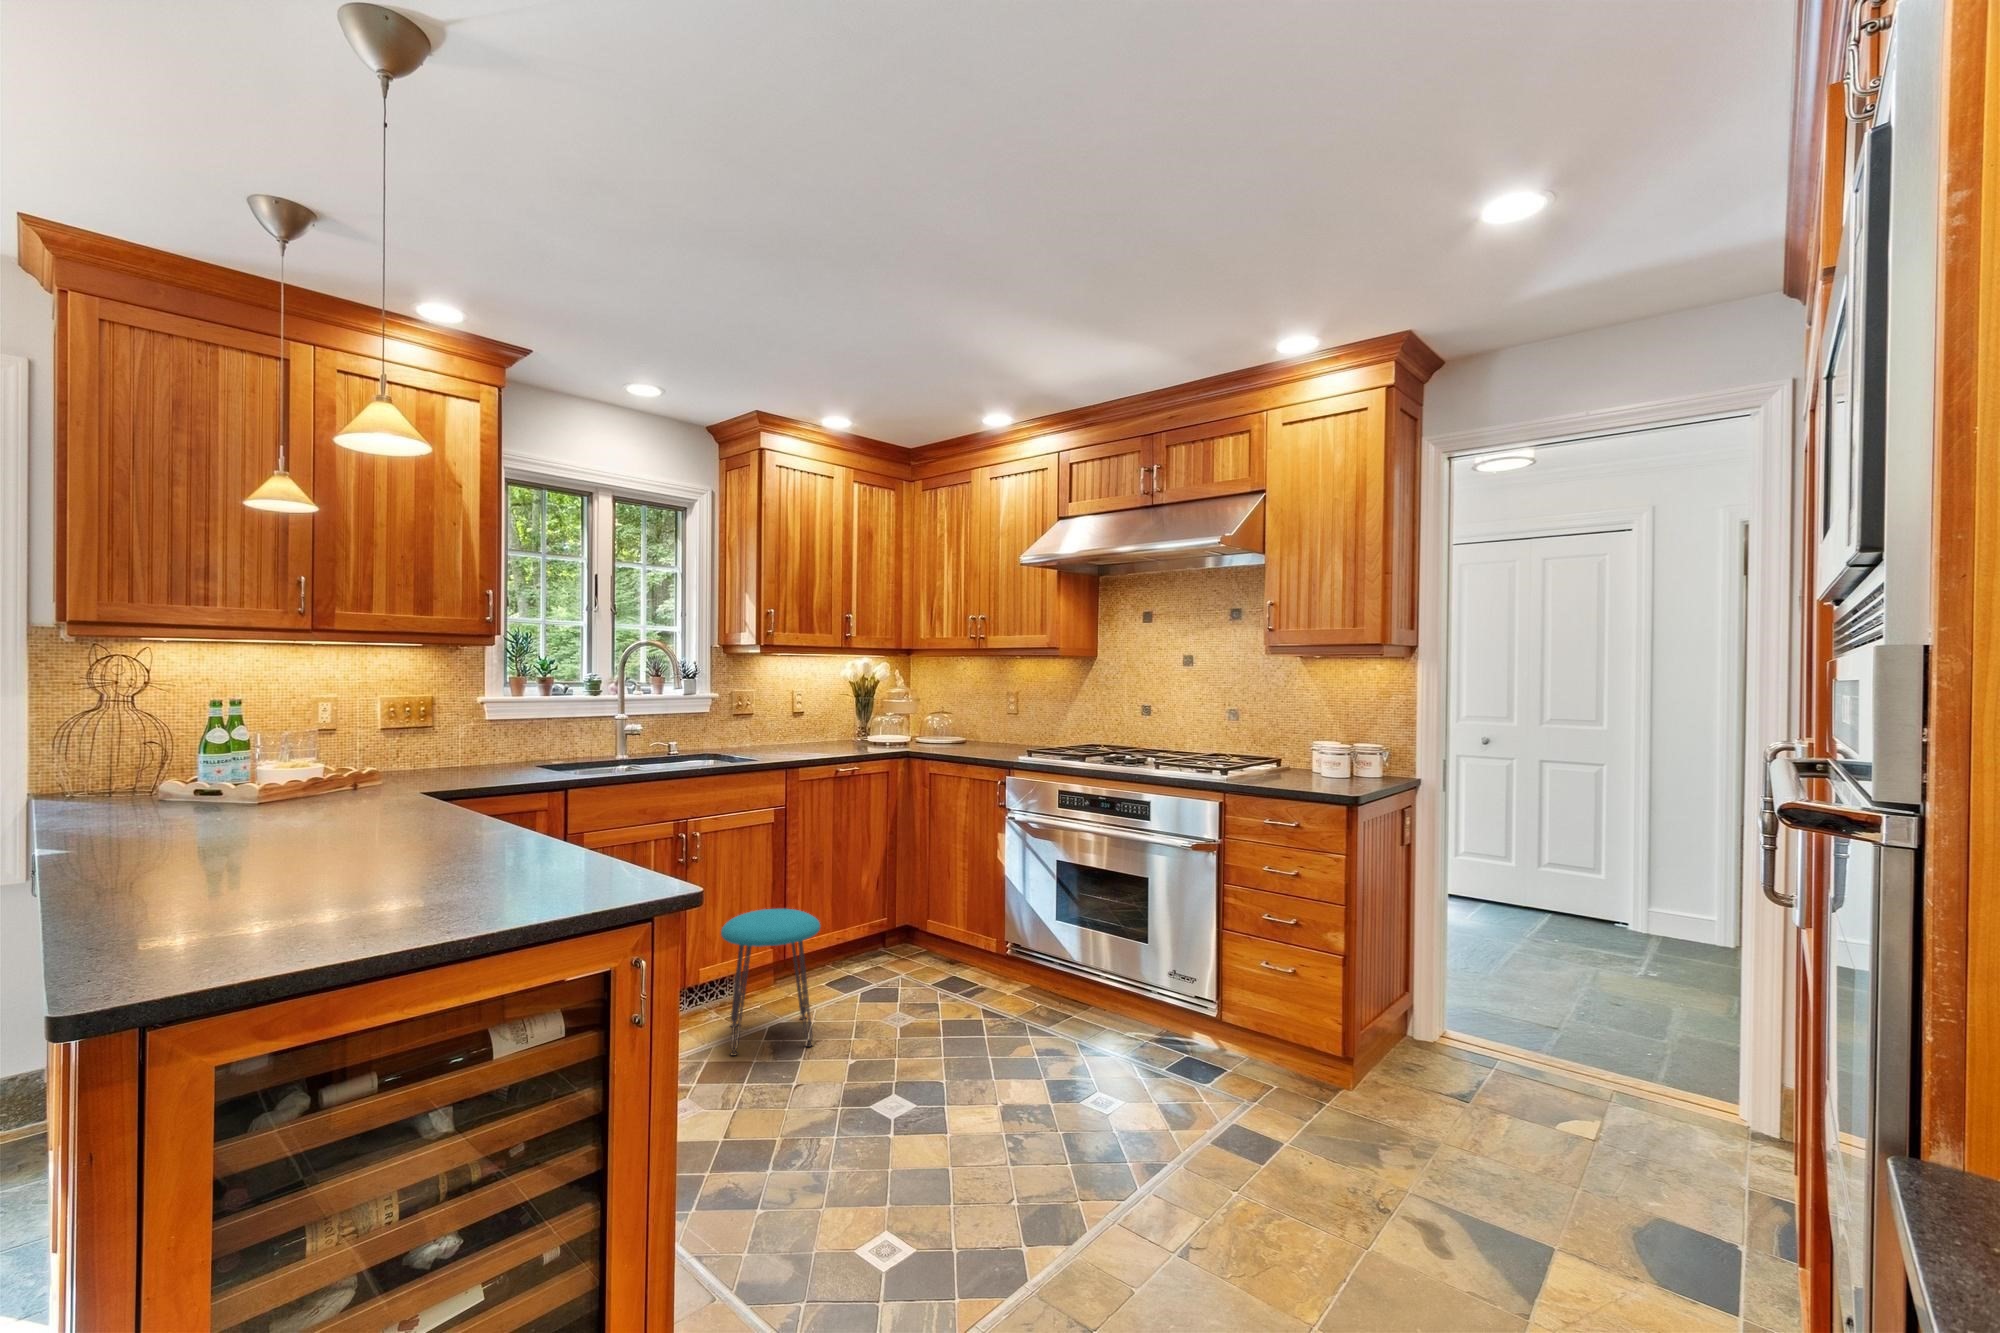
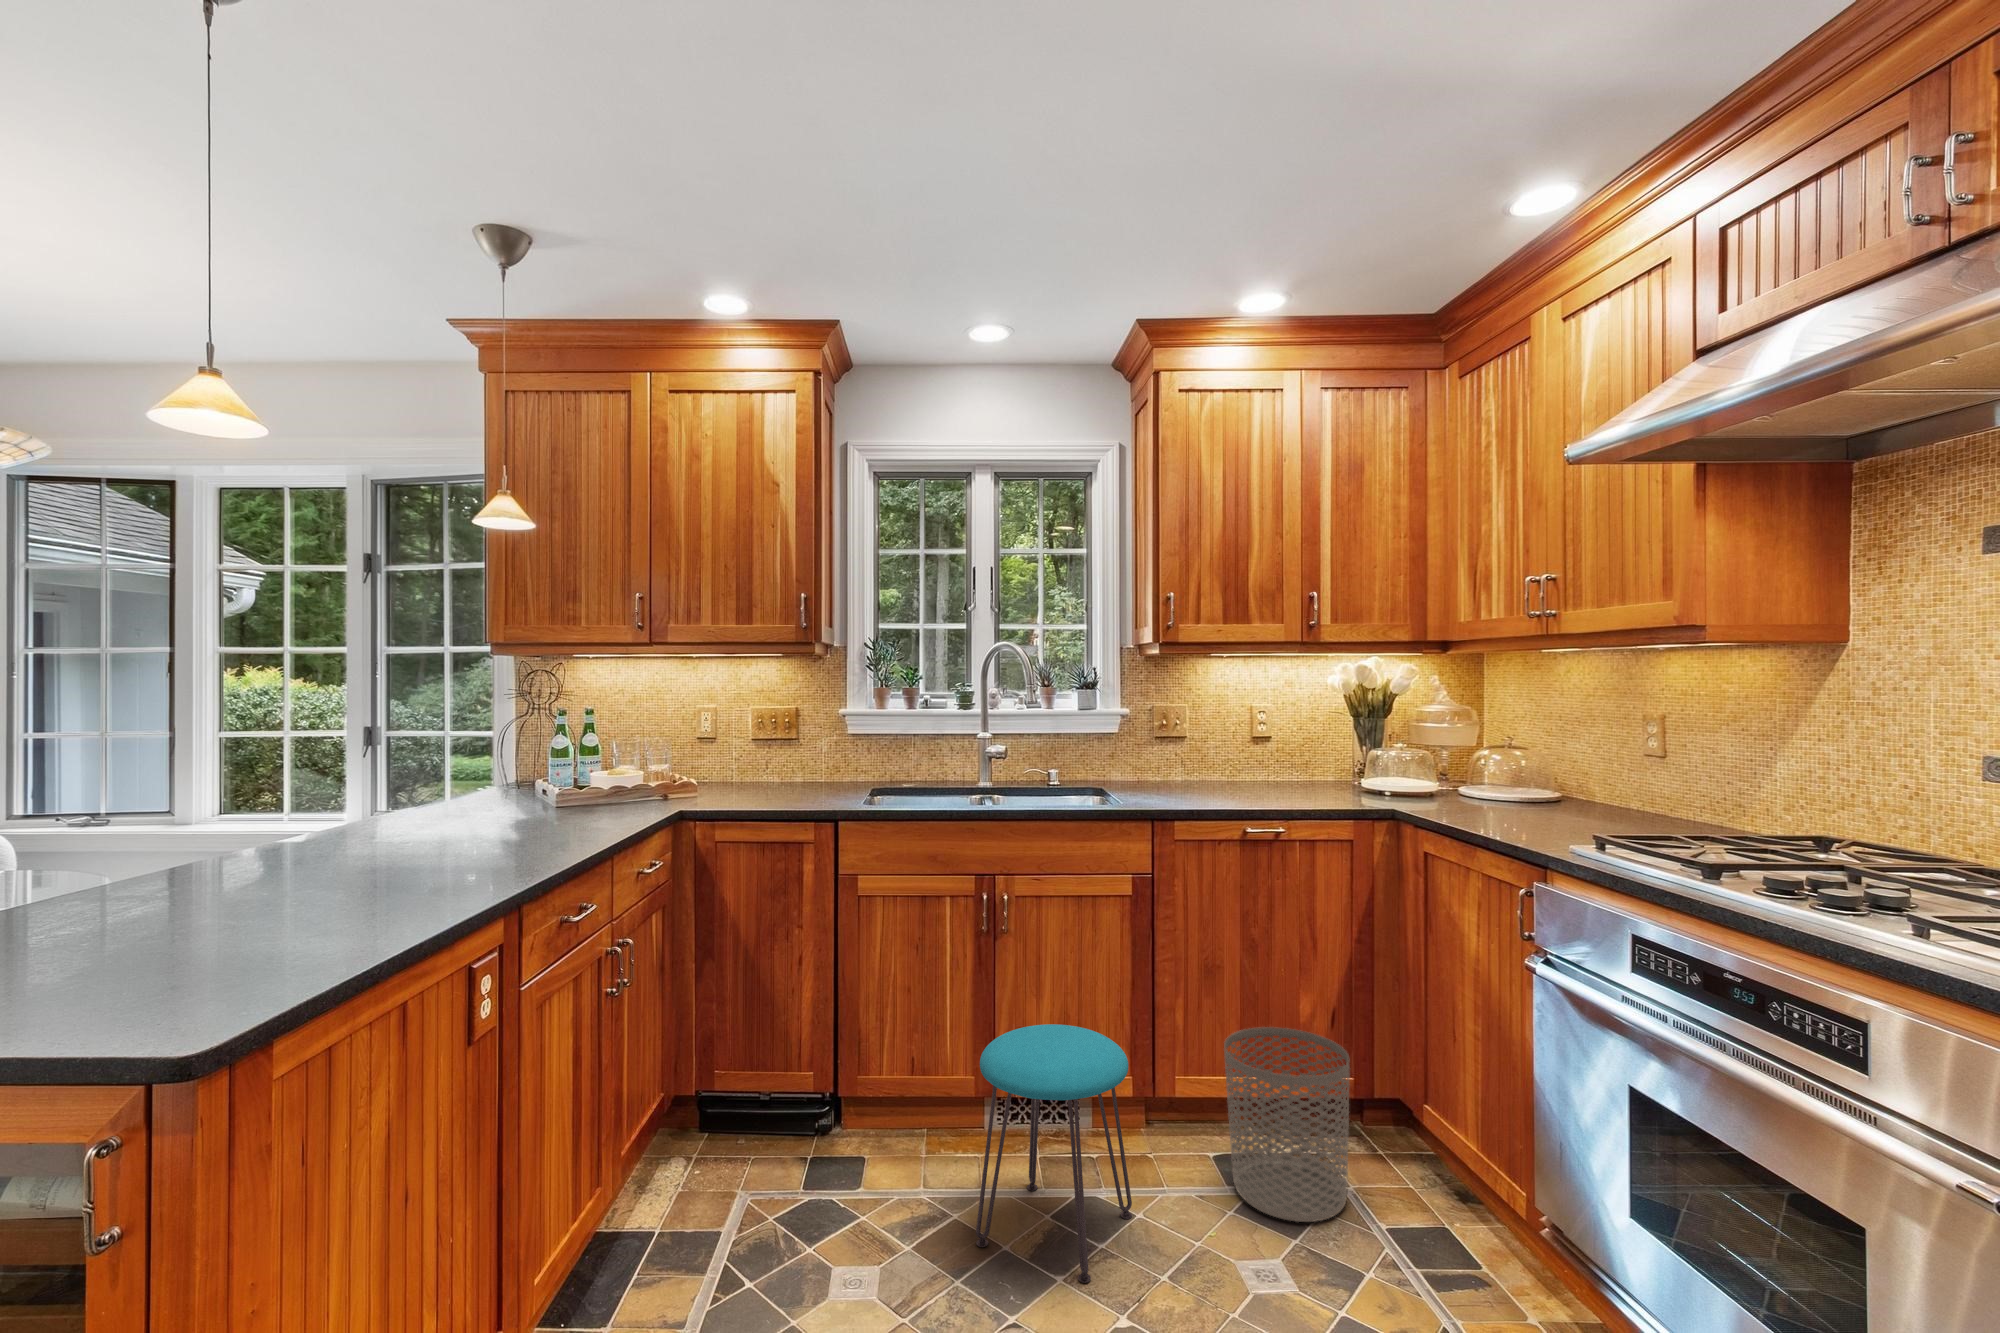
waste bin: none [843,892,914,995] -> present [1224,1027,1350,1222]

